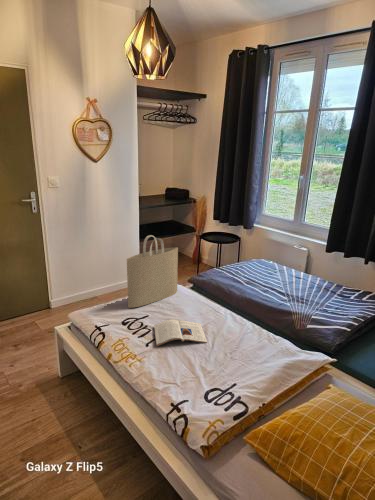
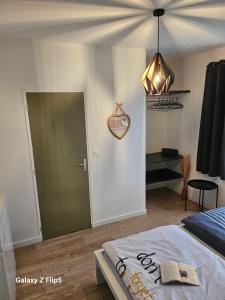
tote bag: present [127,235,178,308] -> none [141,197,175,246]

